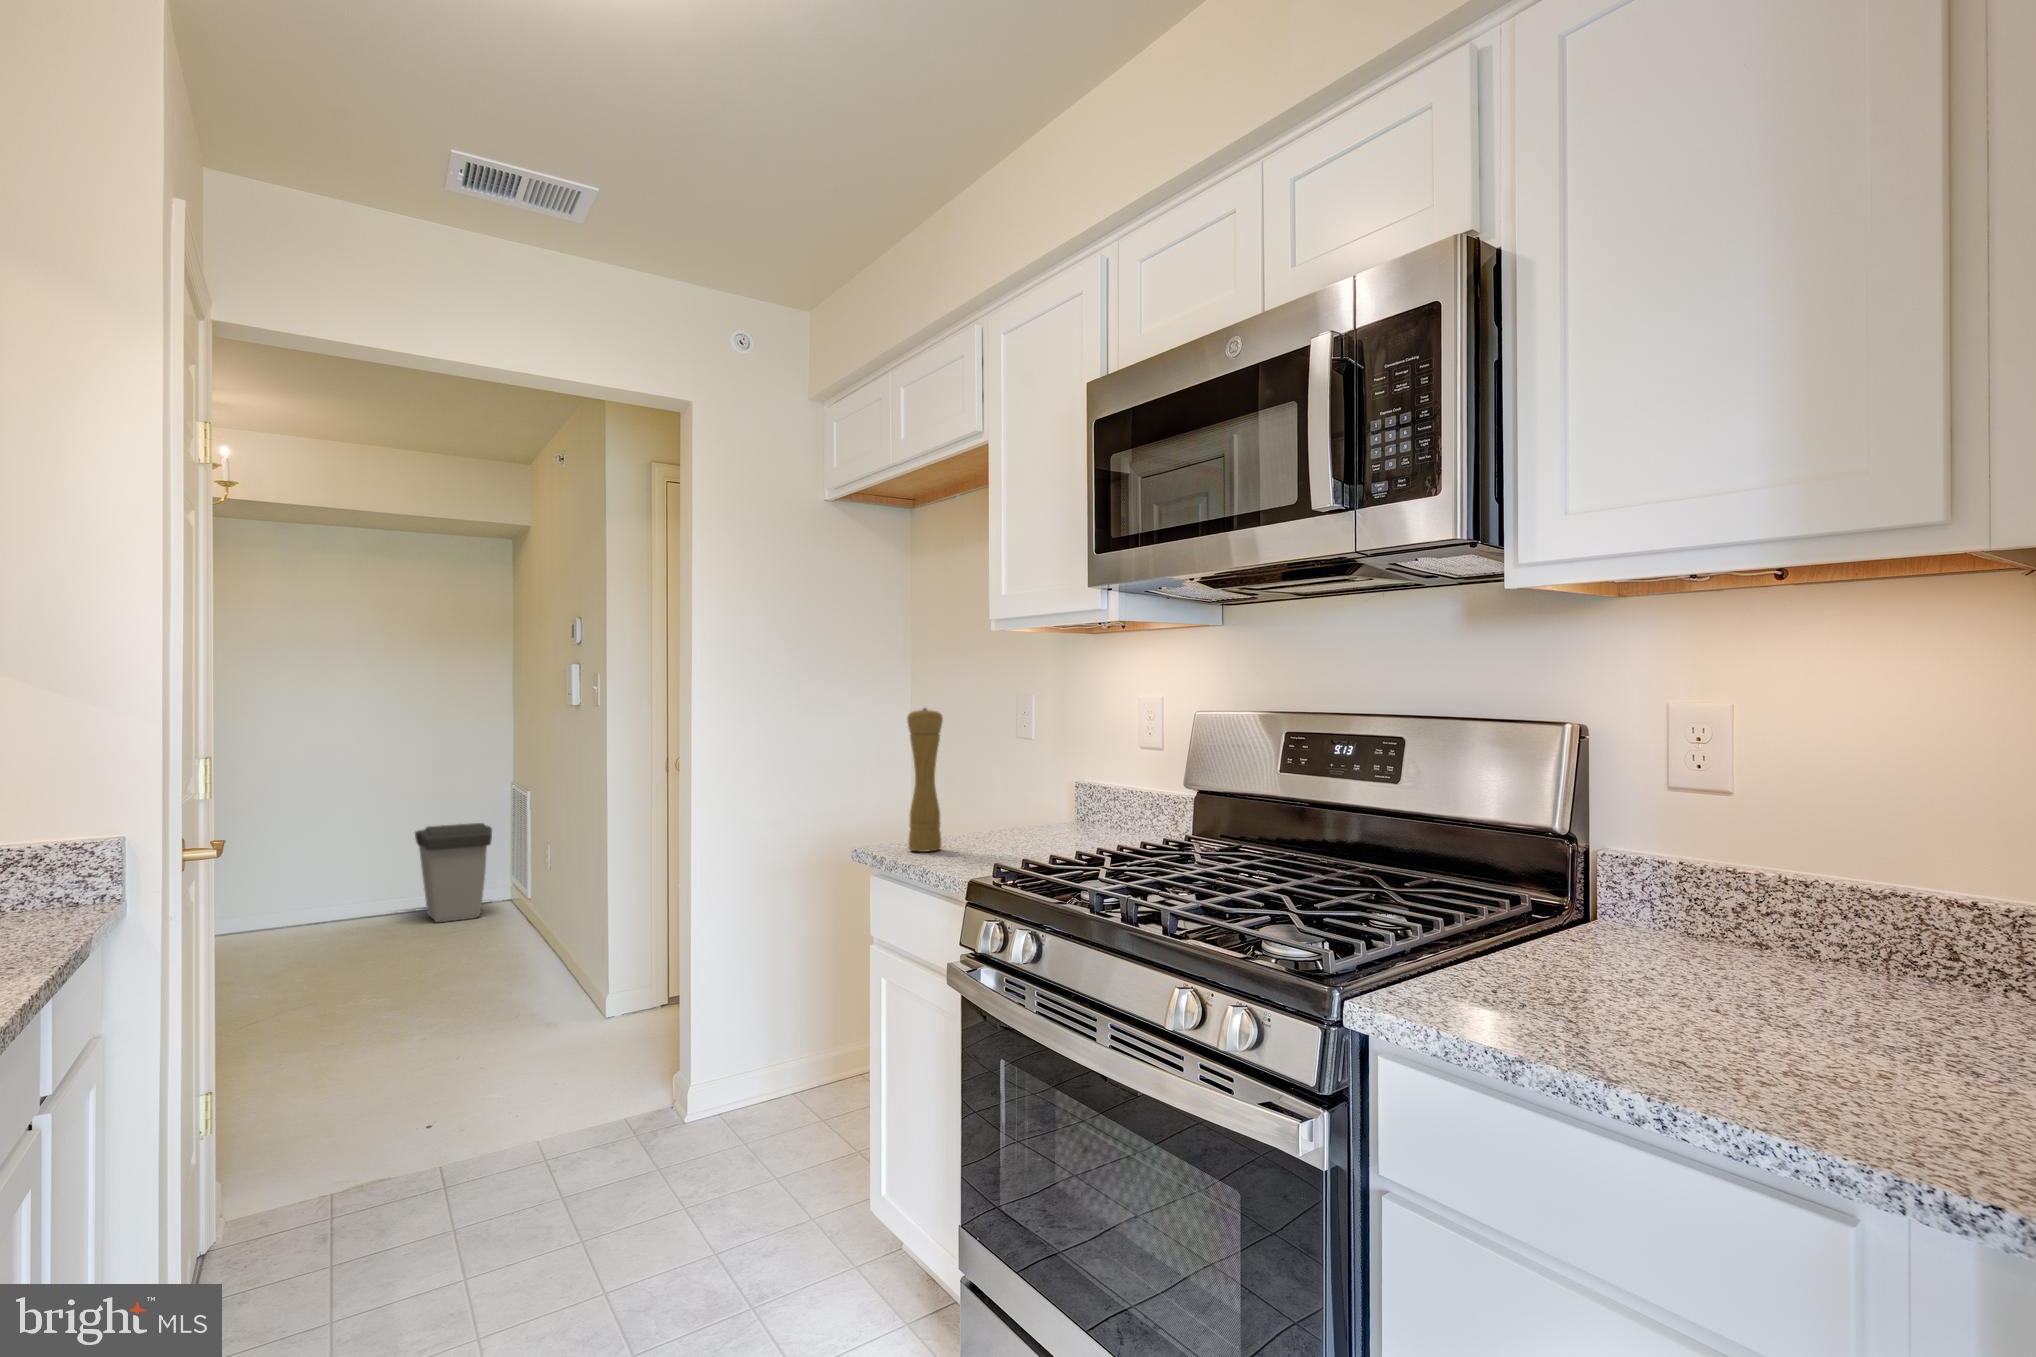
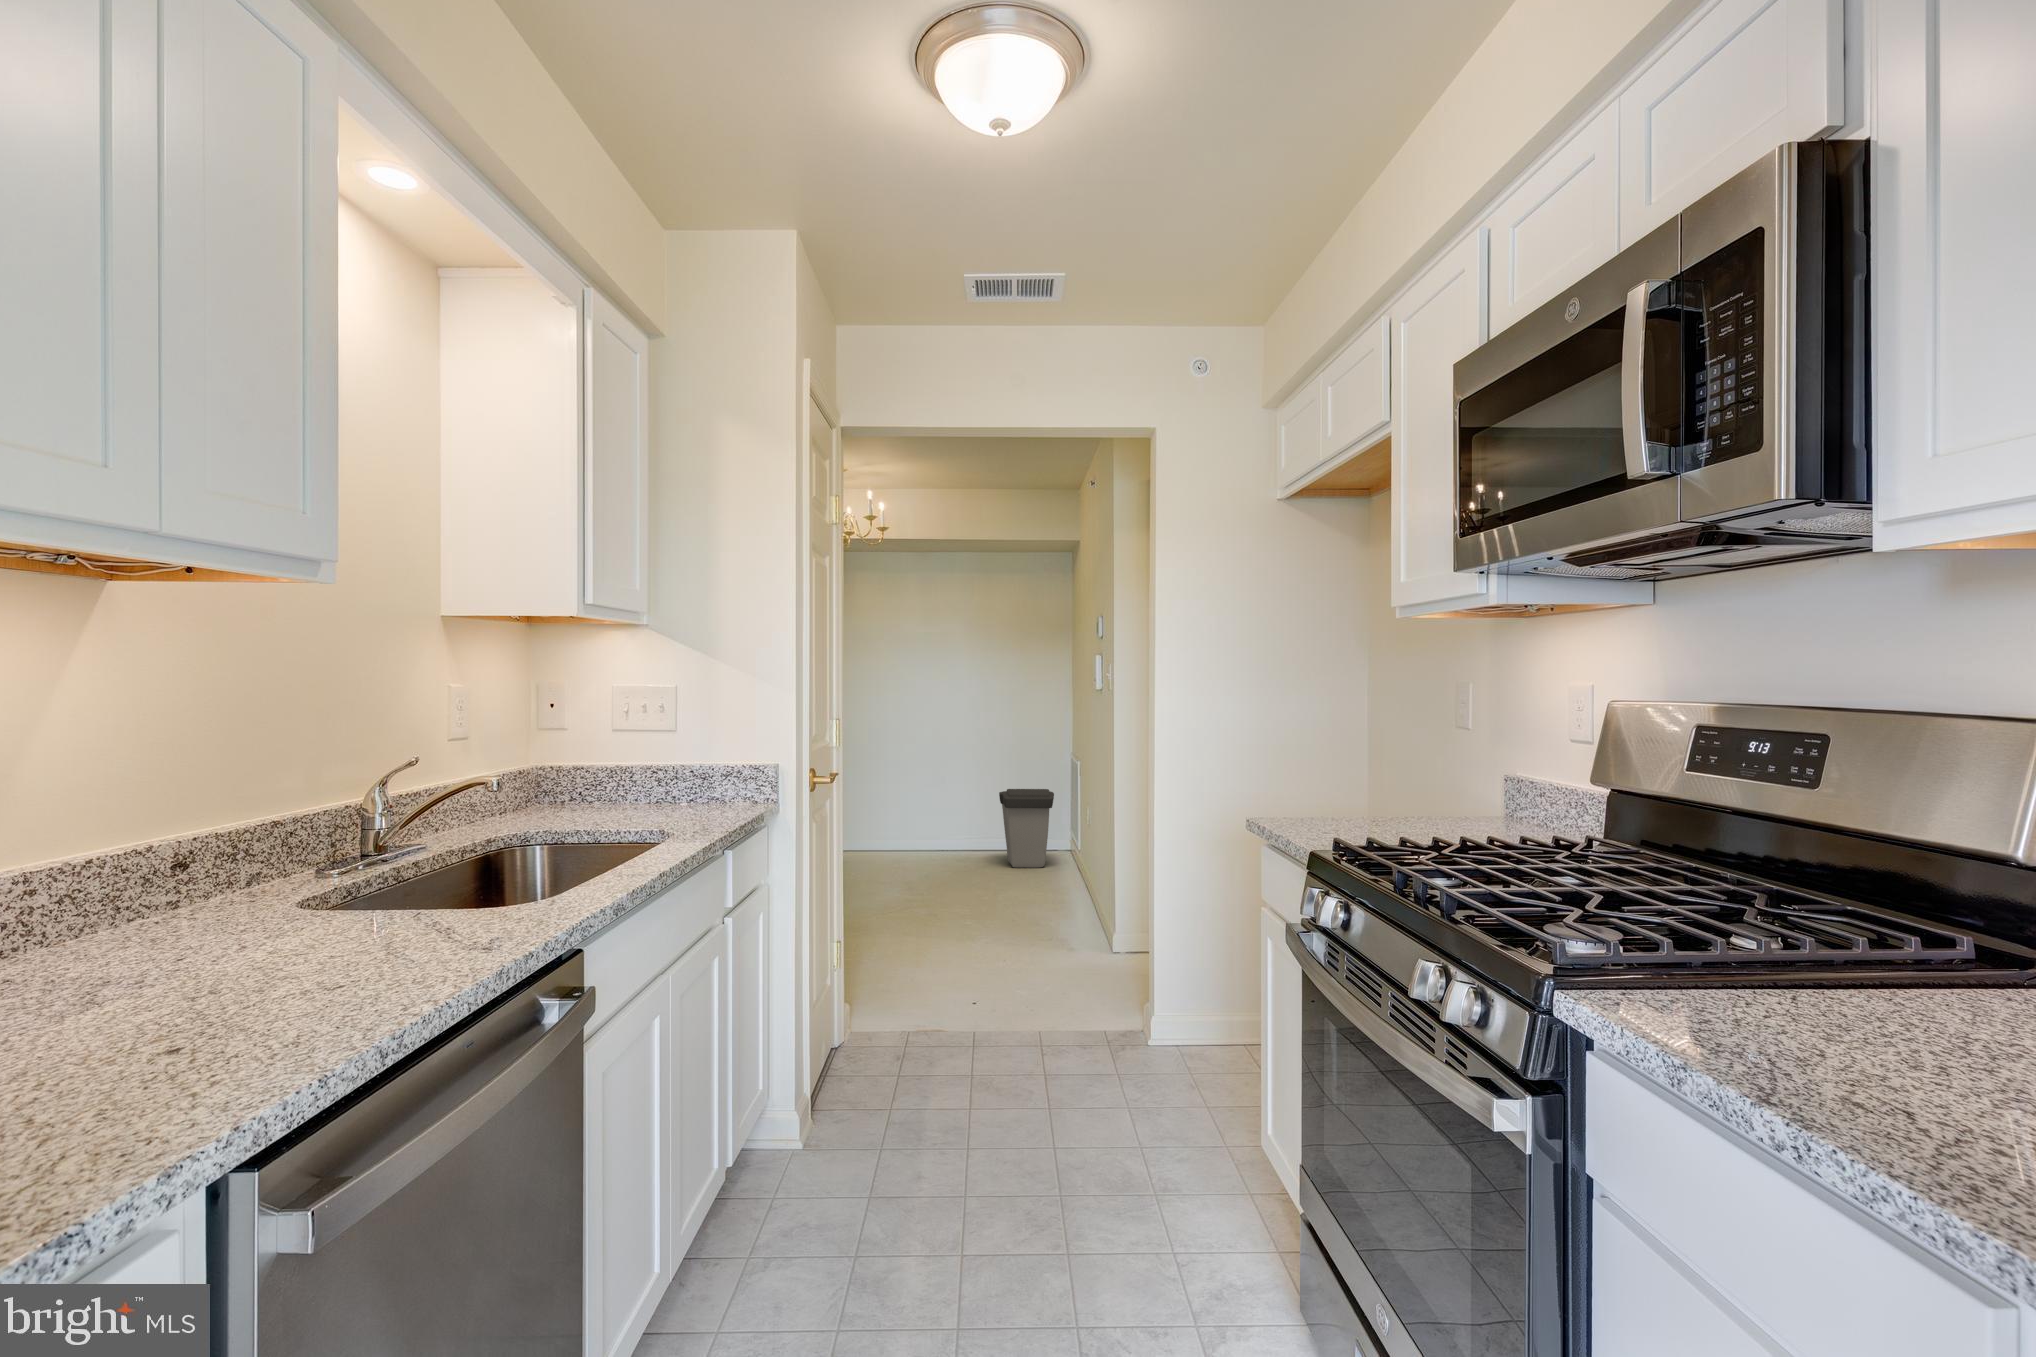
pepper mill: present [907,708,943,852] -> none [1293,693,1328,829]

